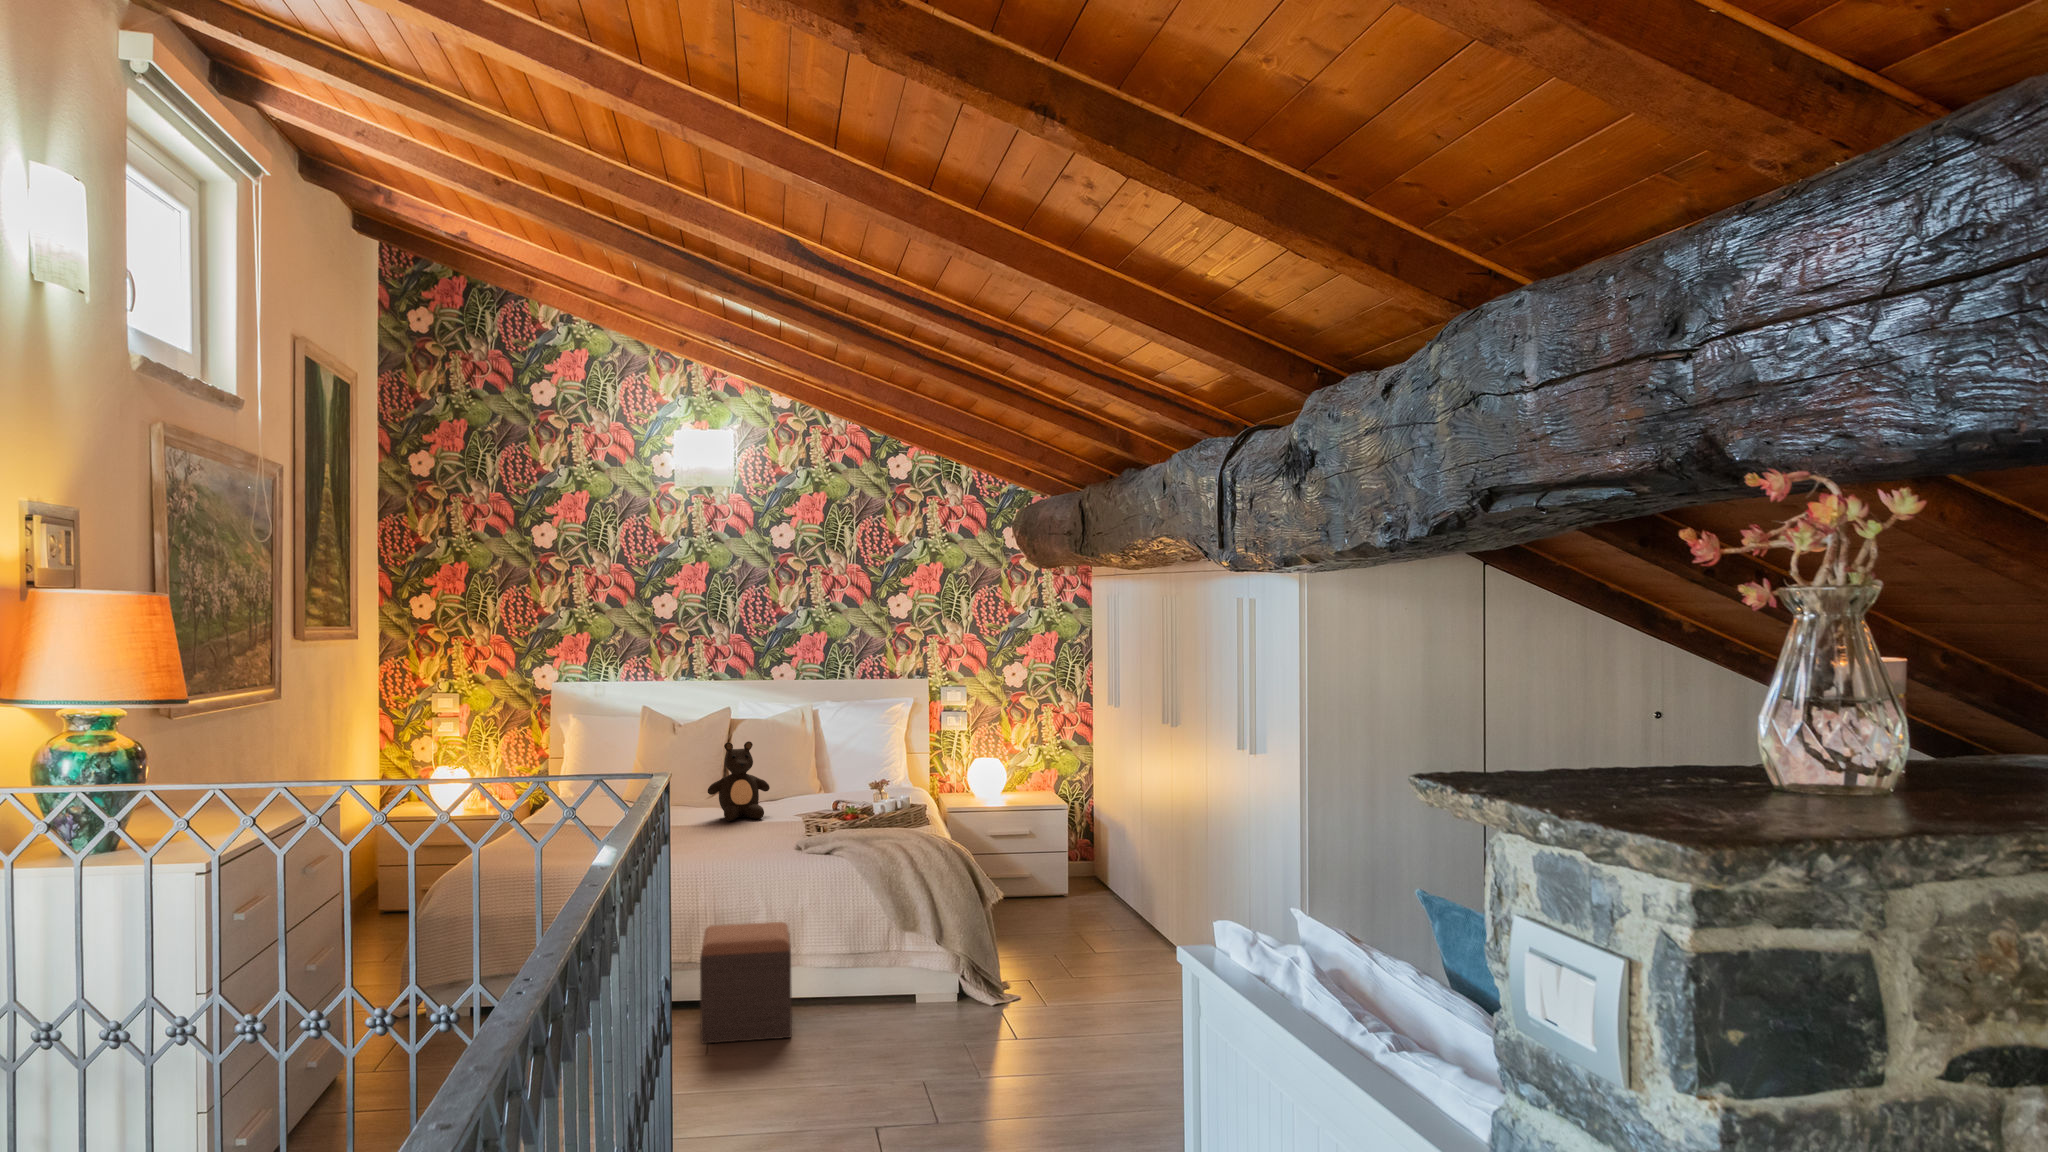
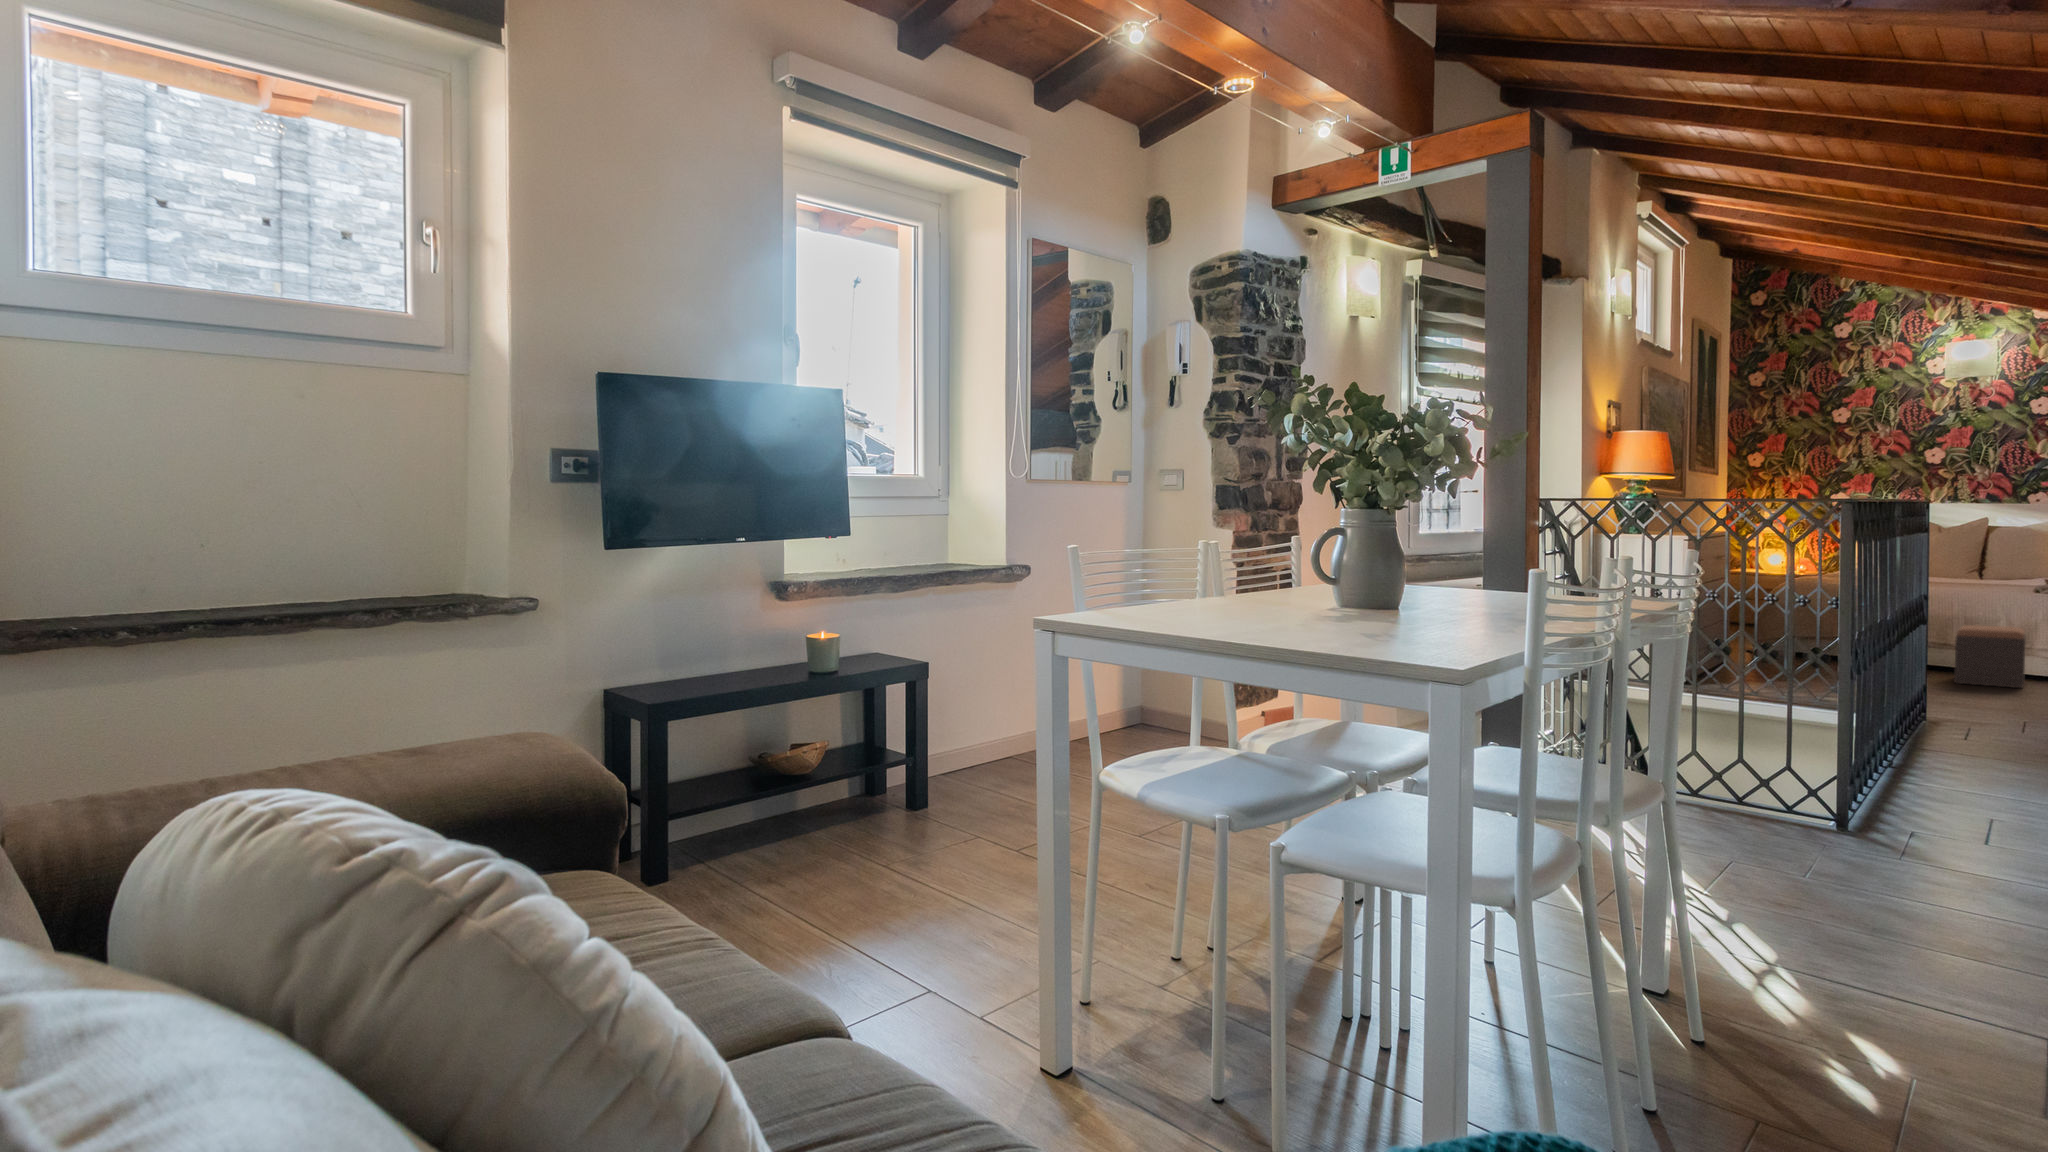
teddy bear: present [708,741,770,821] -> none [1965,535,2018,583]

